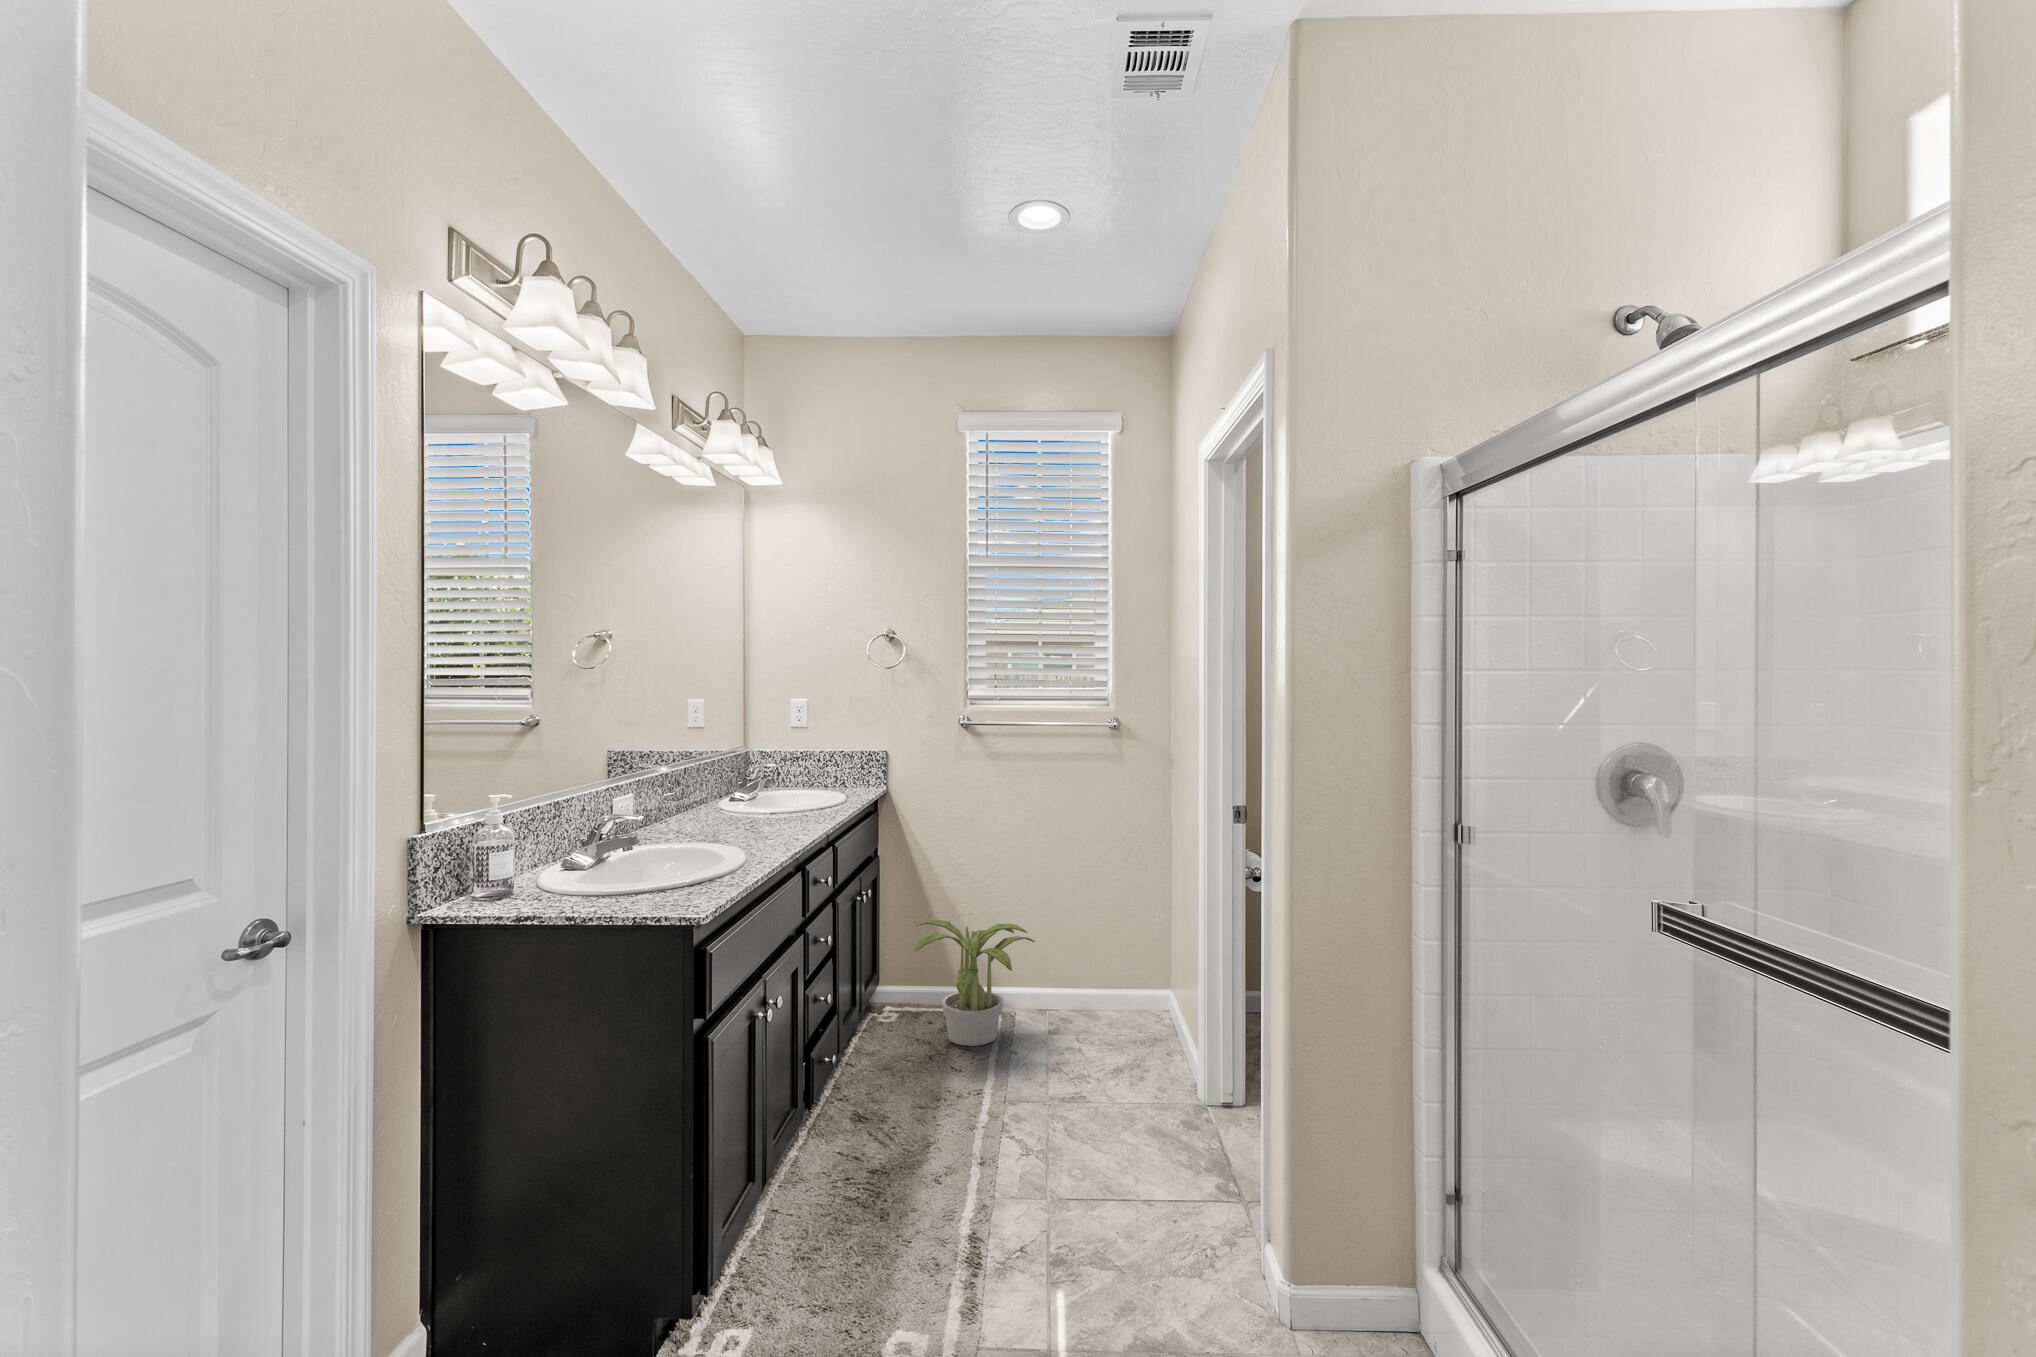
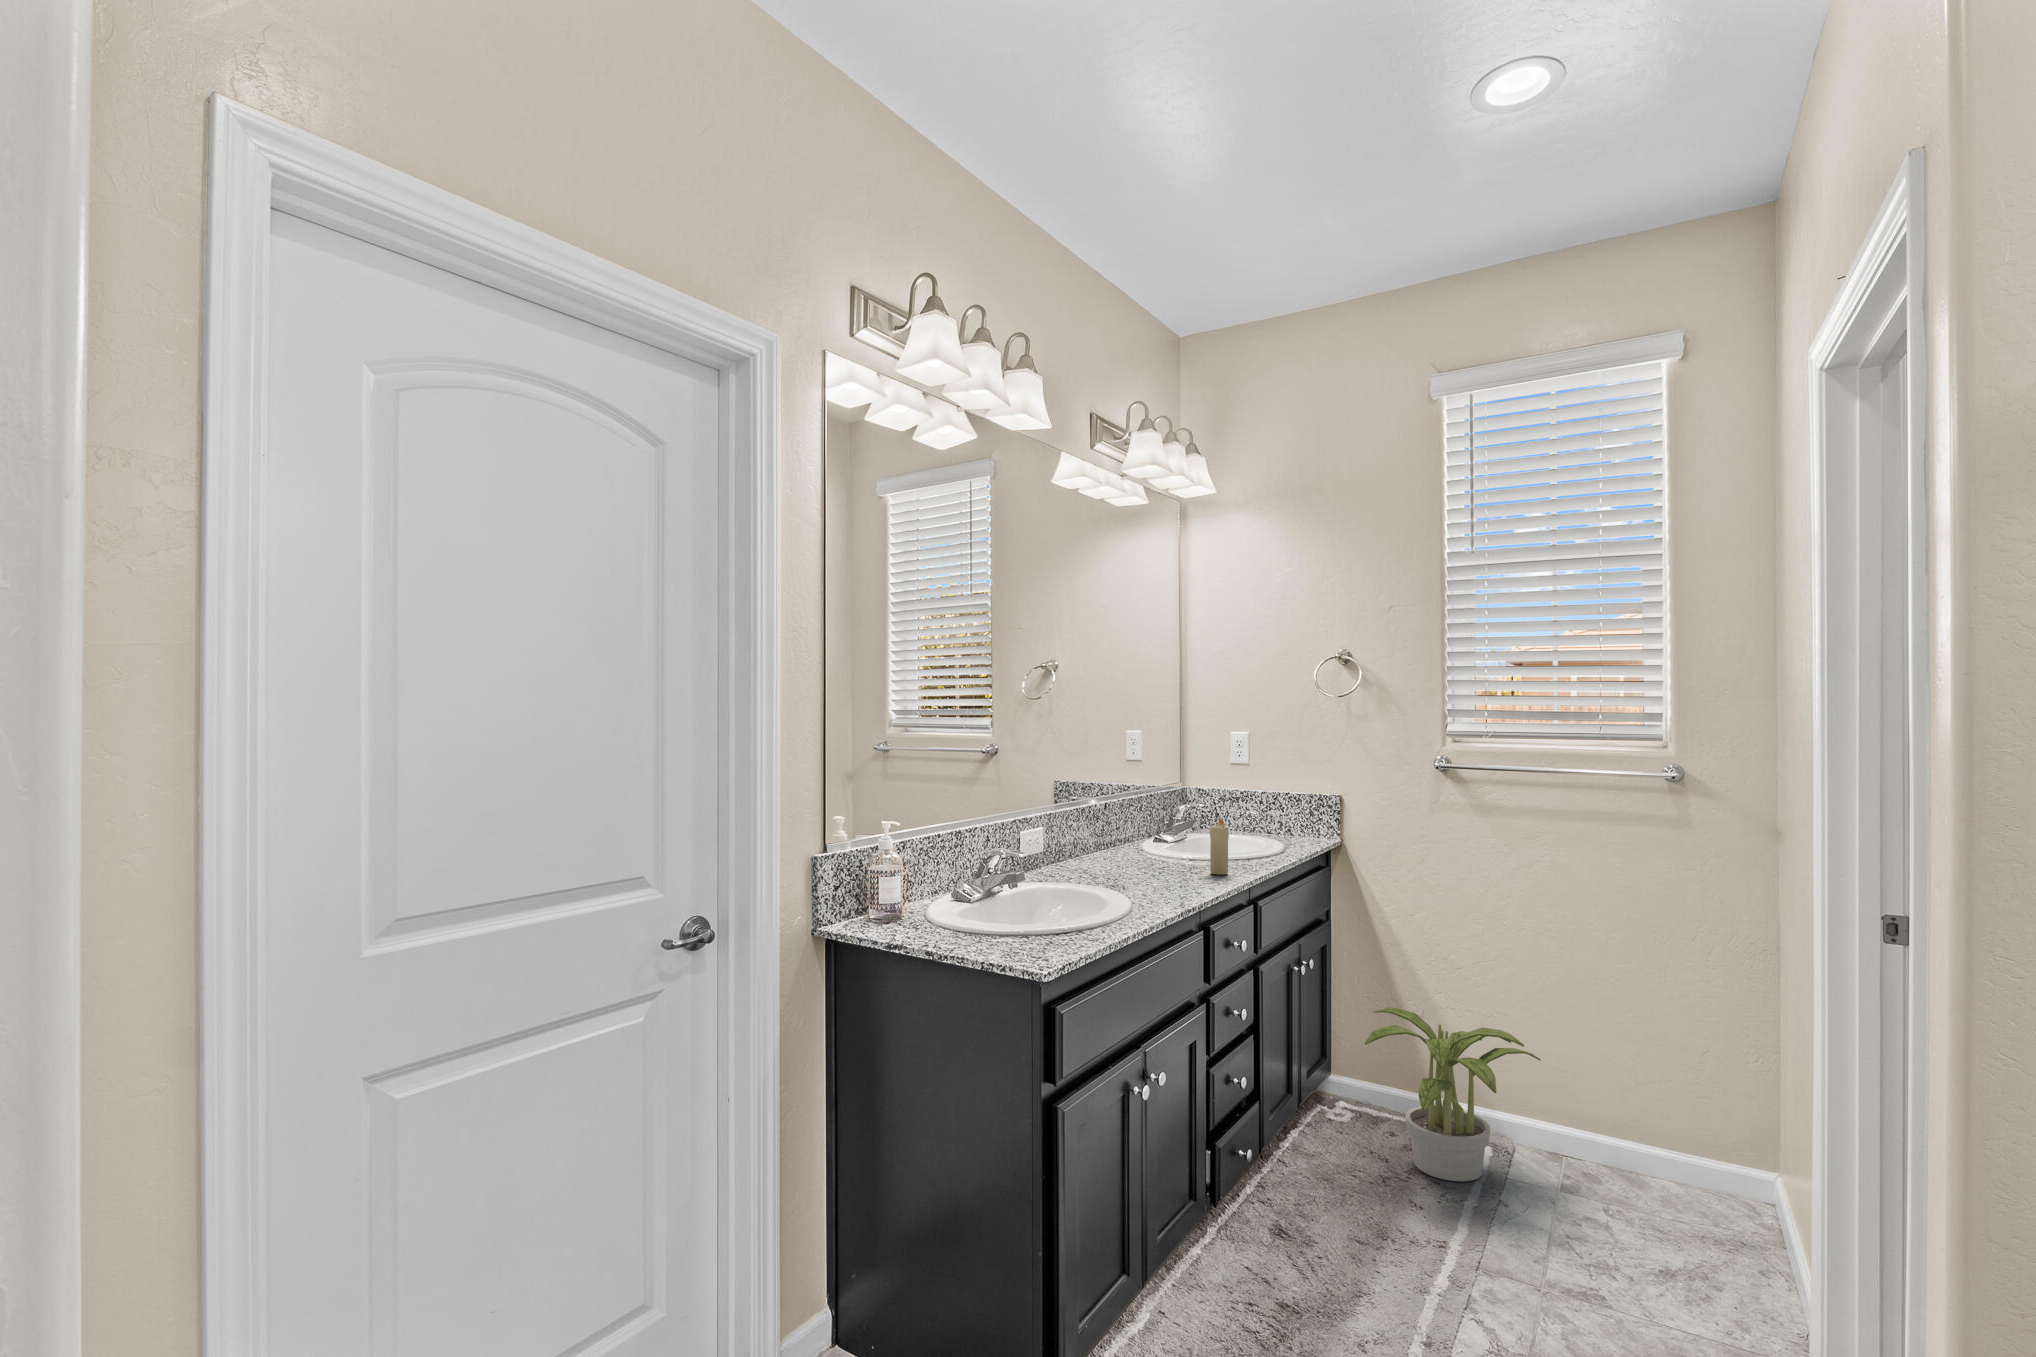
candle: none [796,773,813,824] -> present [1210,817,1229,875]

